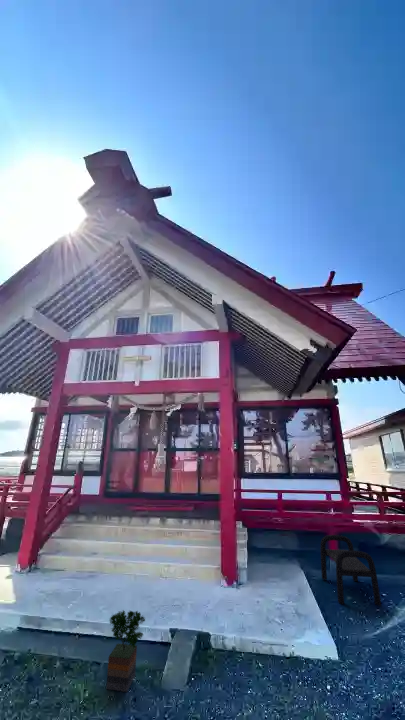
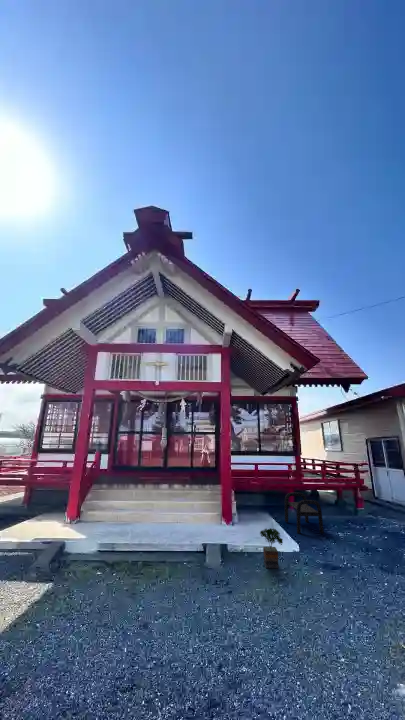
potted tree: present [106,611,145,692] -> present [260,528,283,568]

